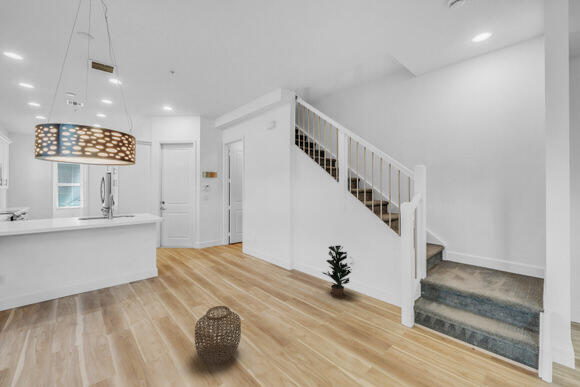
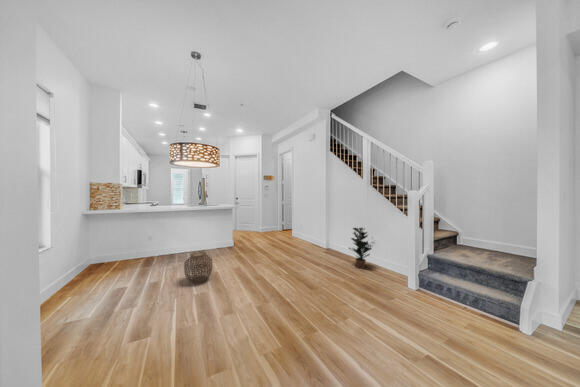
woven basket: present [195,306,241,364] -> present [184,252,212,283]

